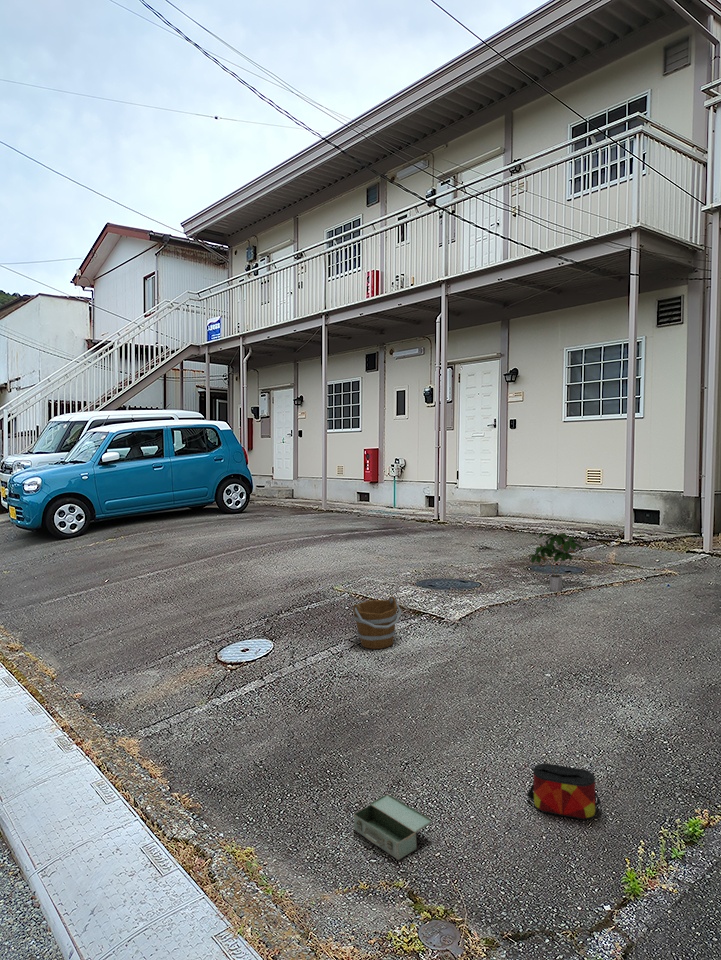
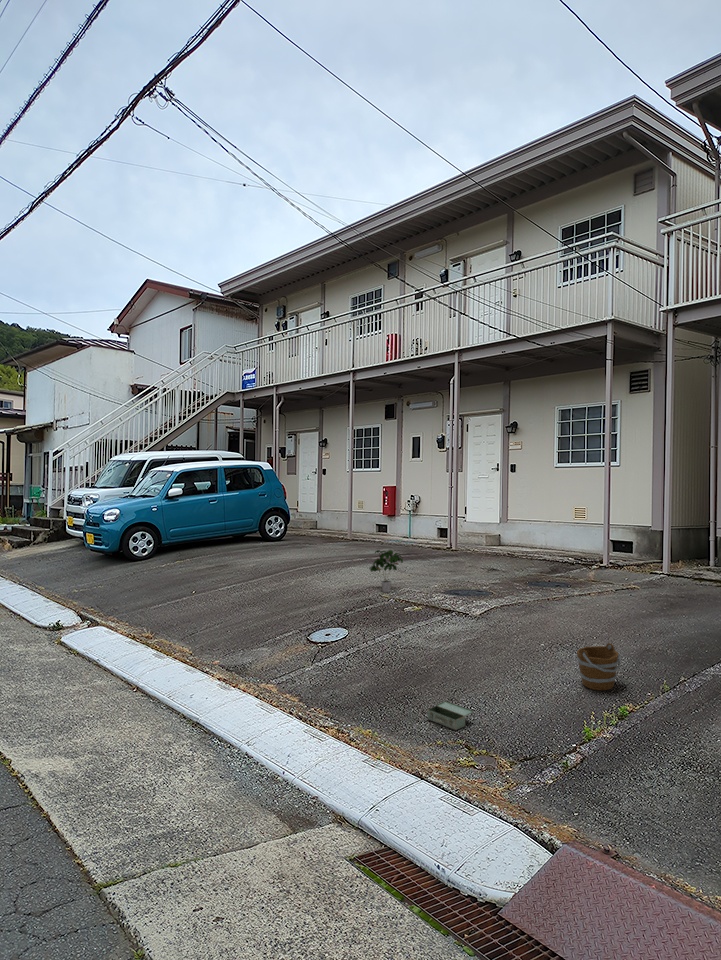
potted plant: present [529,533,582,591] -> present [369,550,403,592]
bucket: present [353,597,401,649] -> present [577,643,621,690]
bag: present [527,763,601,820] -> none [528,684,571,714]

